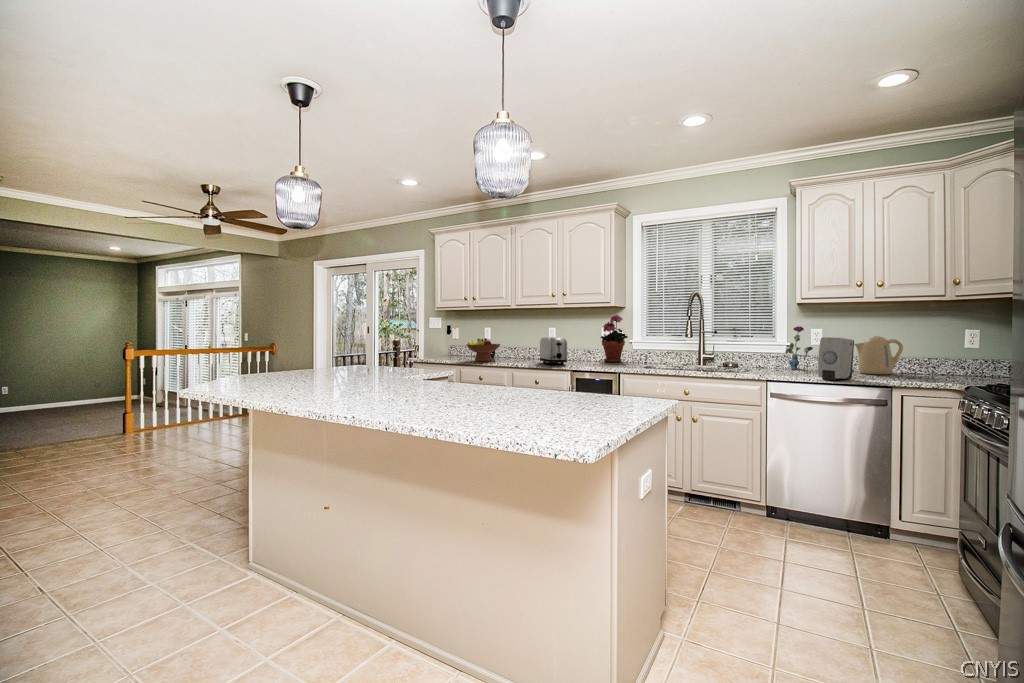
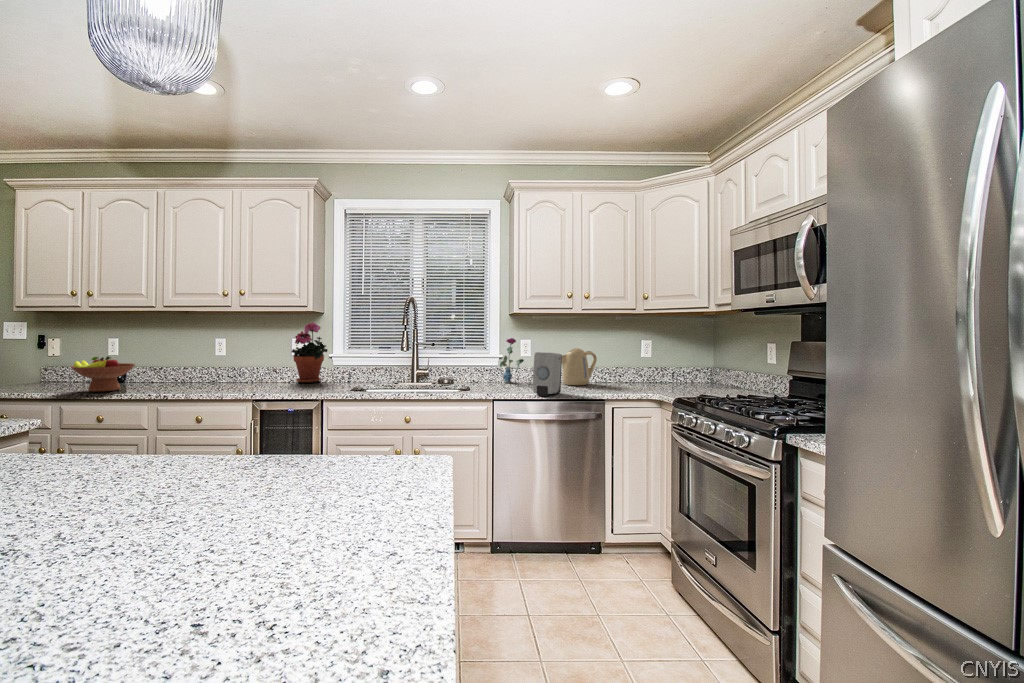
toaster: present [540,337,567,365] -> none [202,353,246,392]

